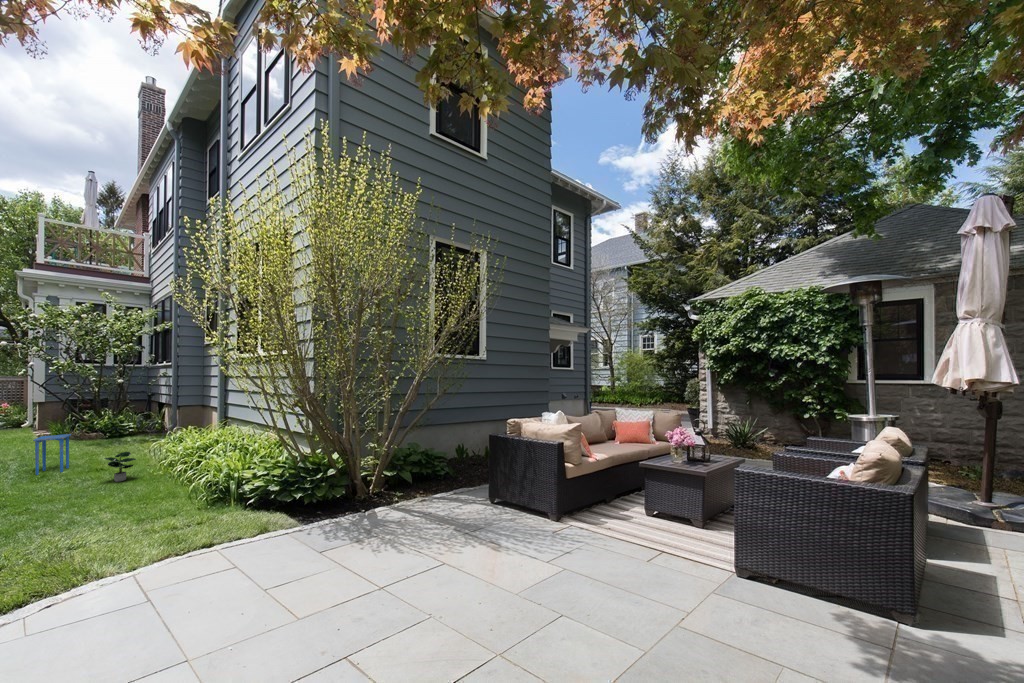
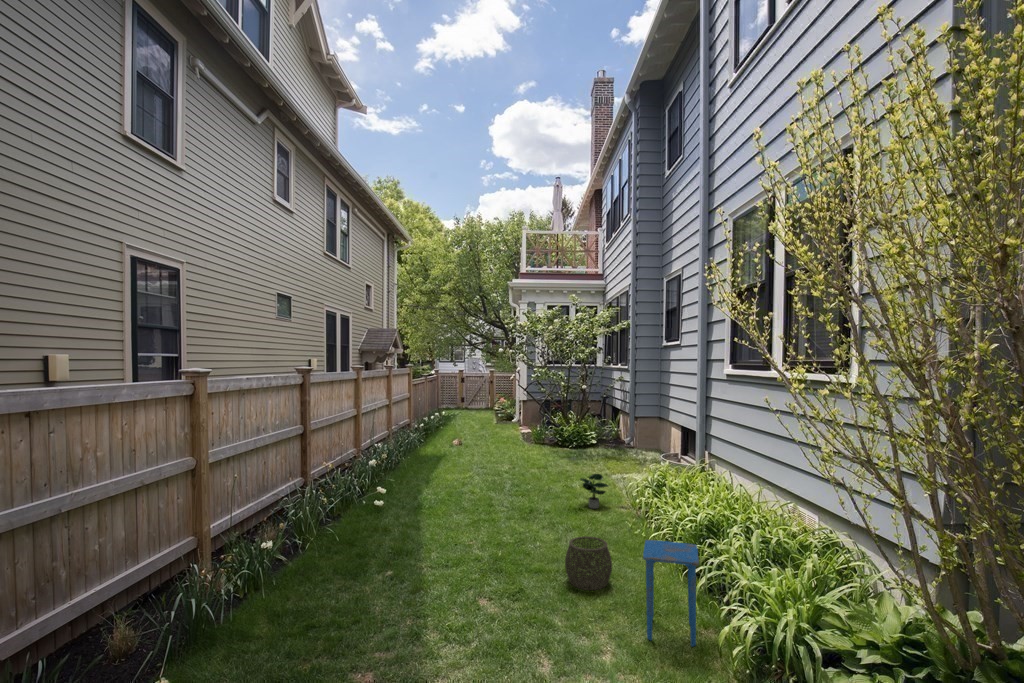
side table: present [33,434,71,475] -> present [643,540,699,646]
woven basket: none [76,491,126,532] -> present [565,536,612,590]

